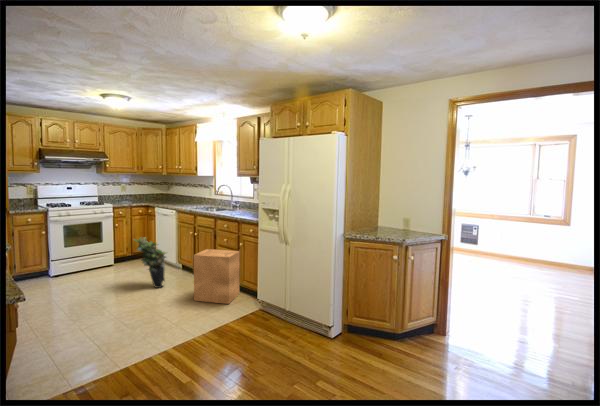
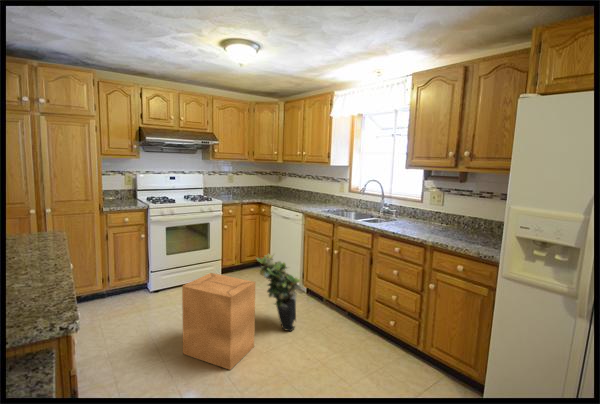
cardboard box: present [194,249,240,304] -> present [182,273,255,370]

